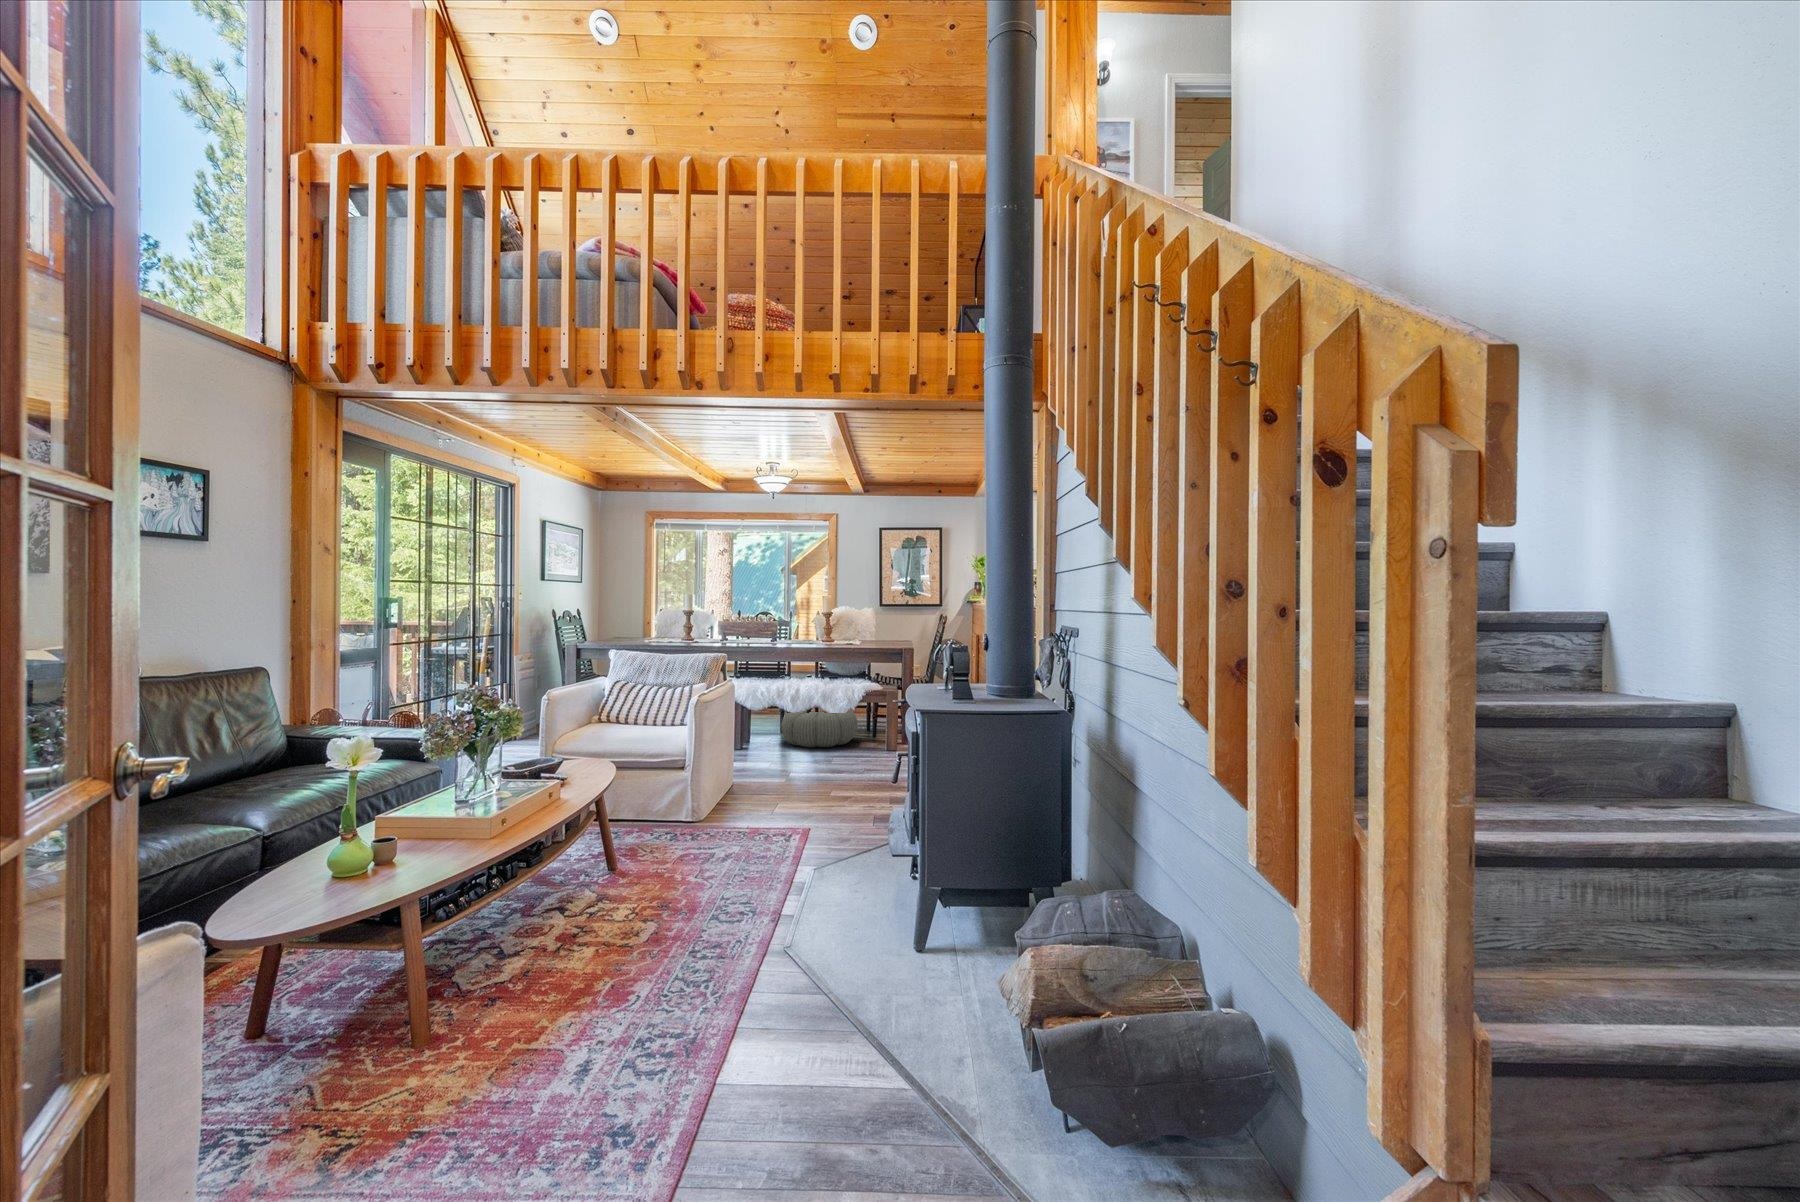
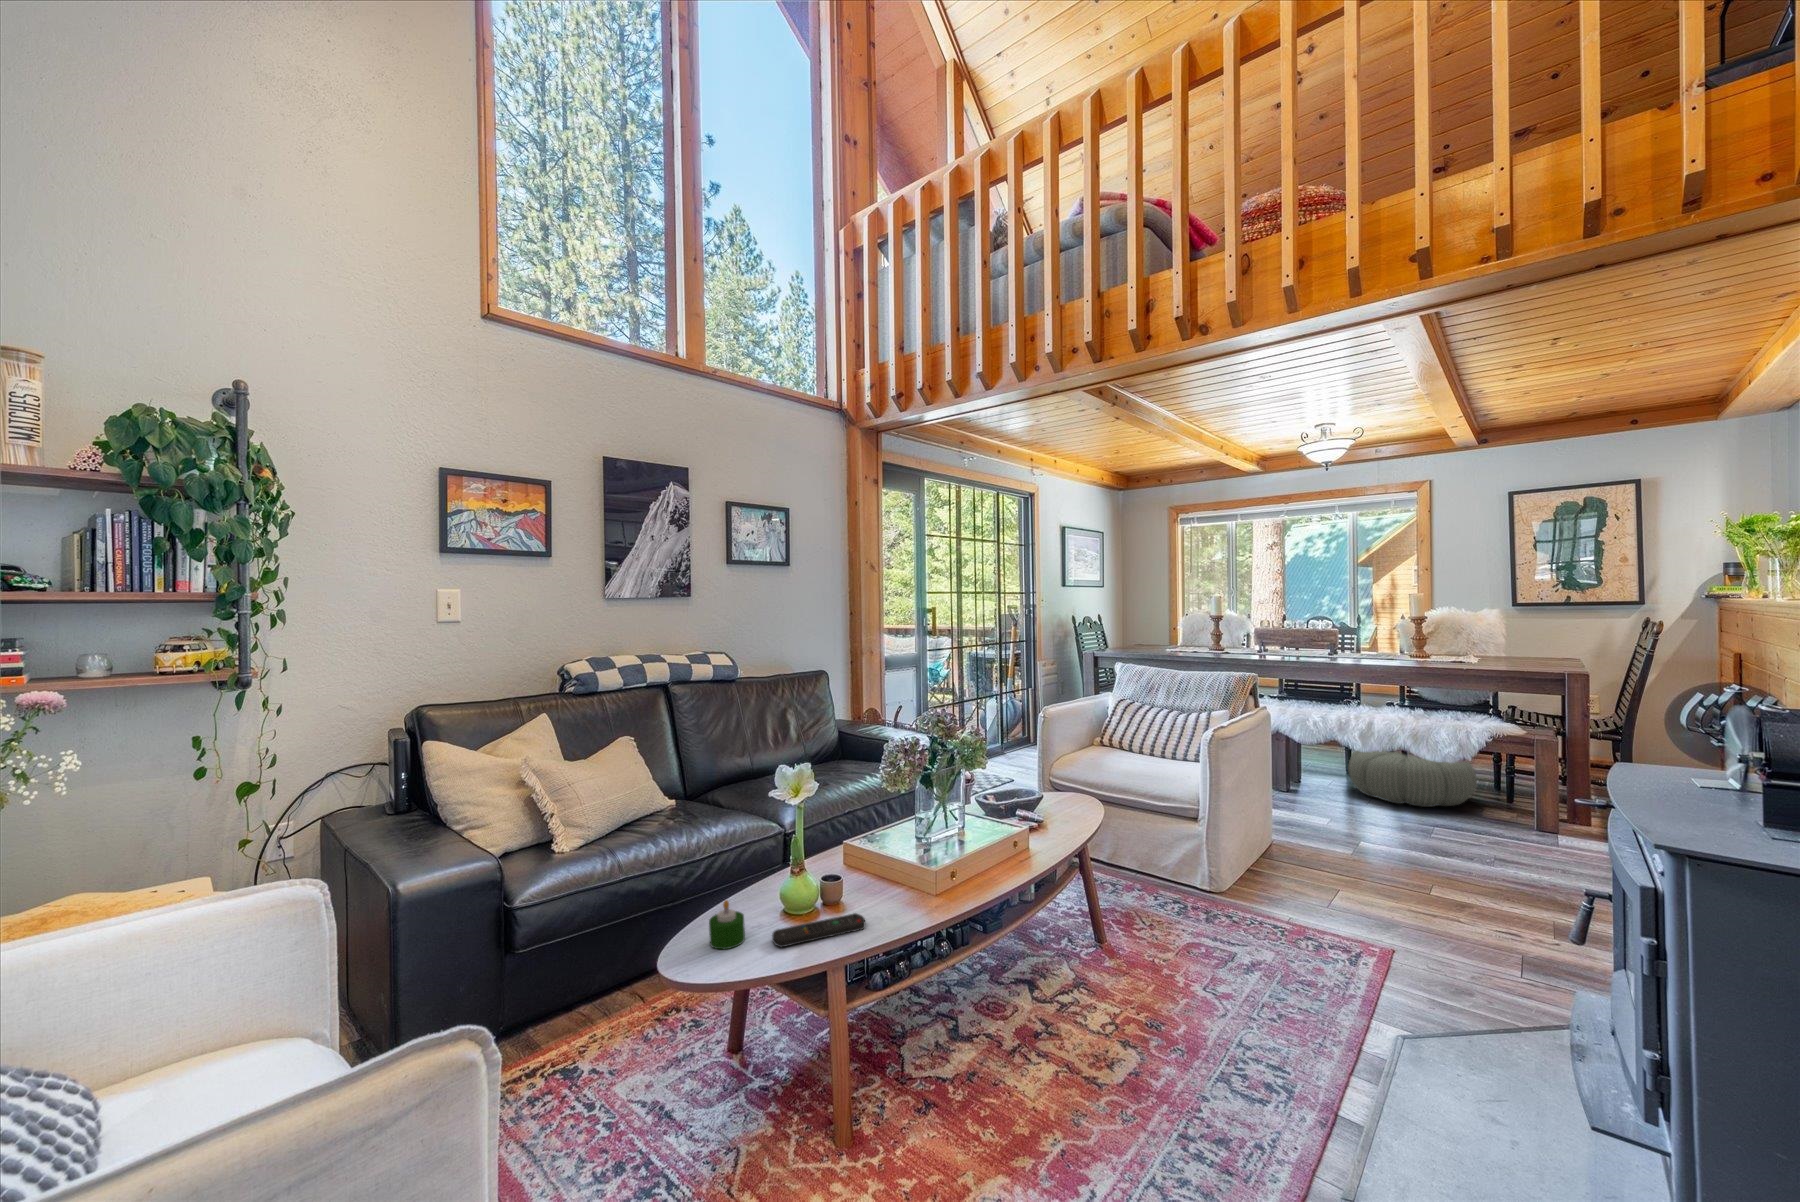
remote control: none [335,860,432,897] -> present [772,913,865,947]
candle: none [256,868,300,915] -> present [709,900,745,949]

